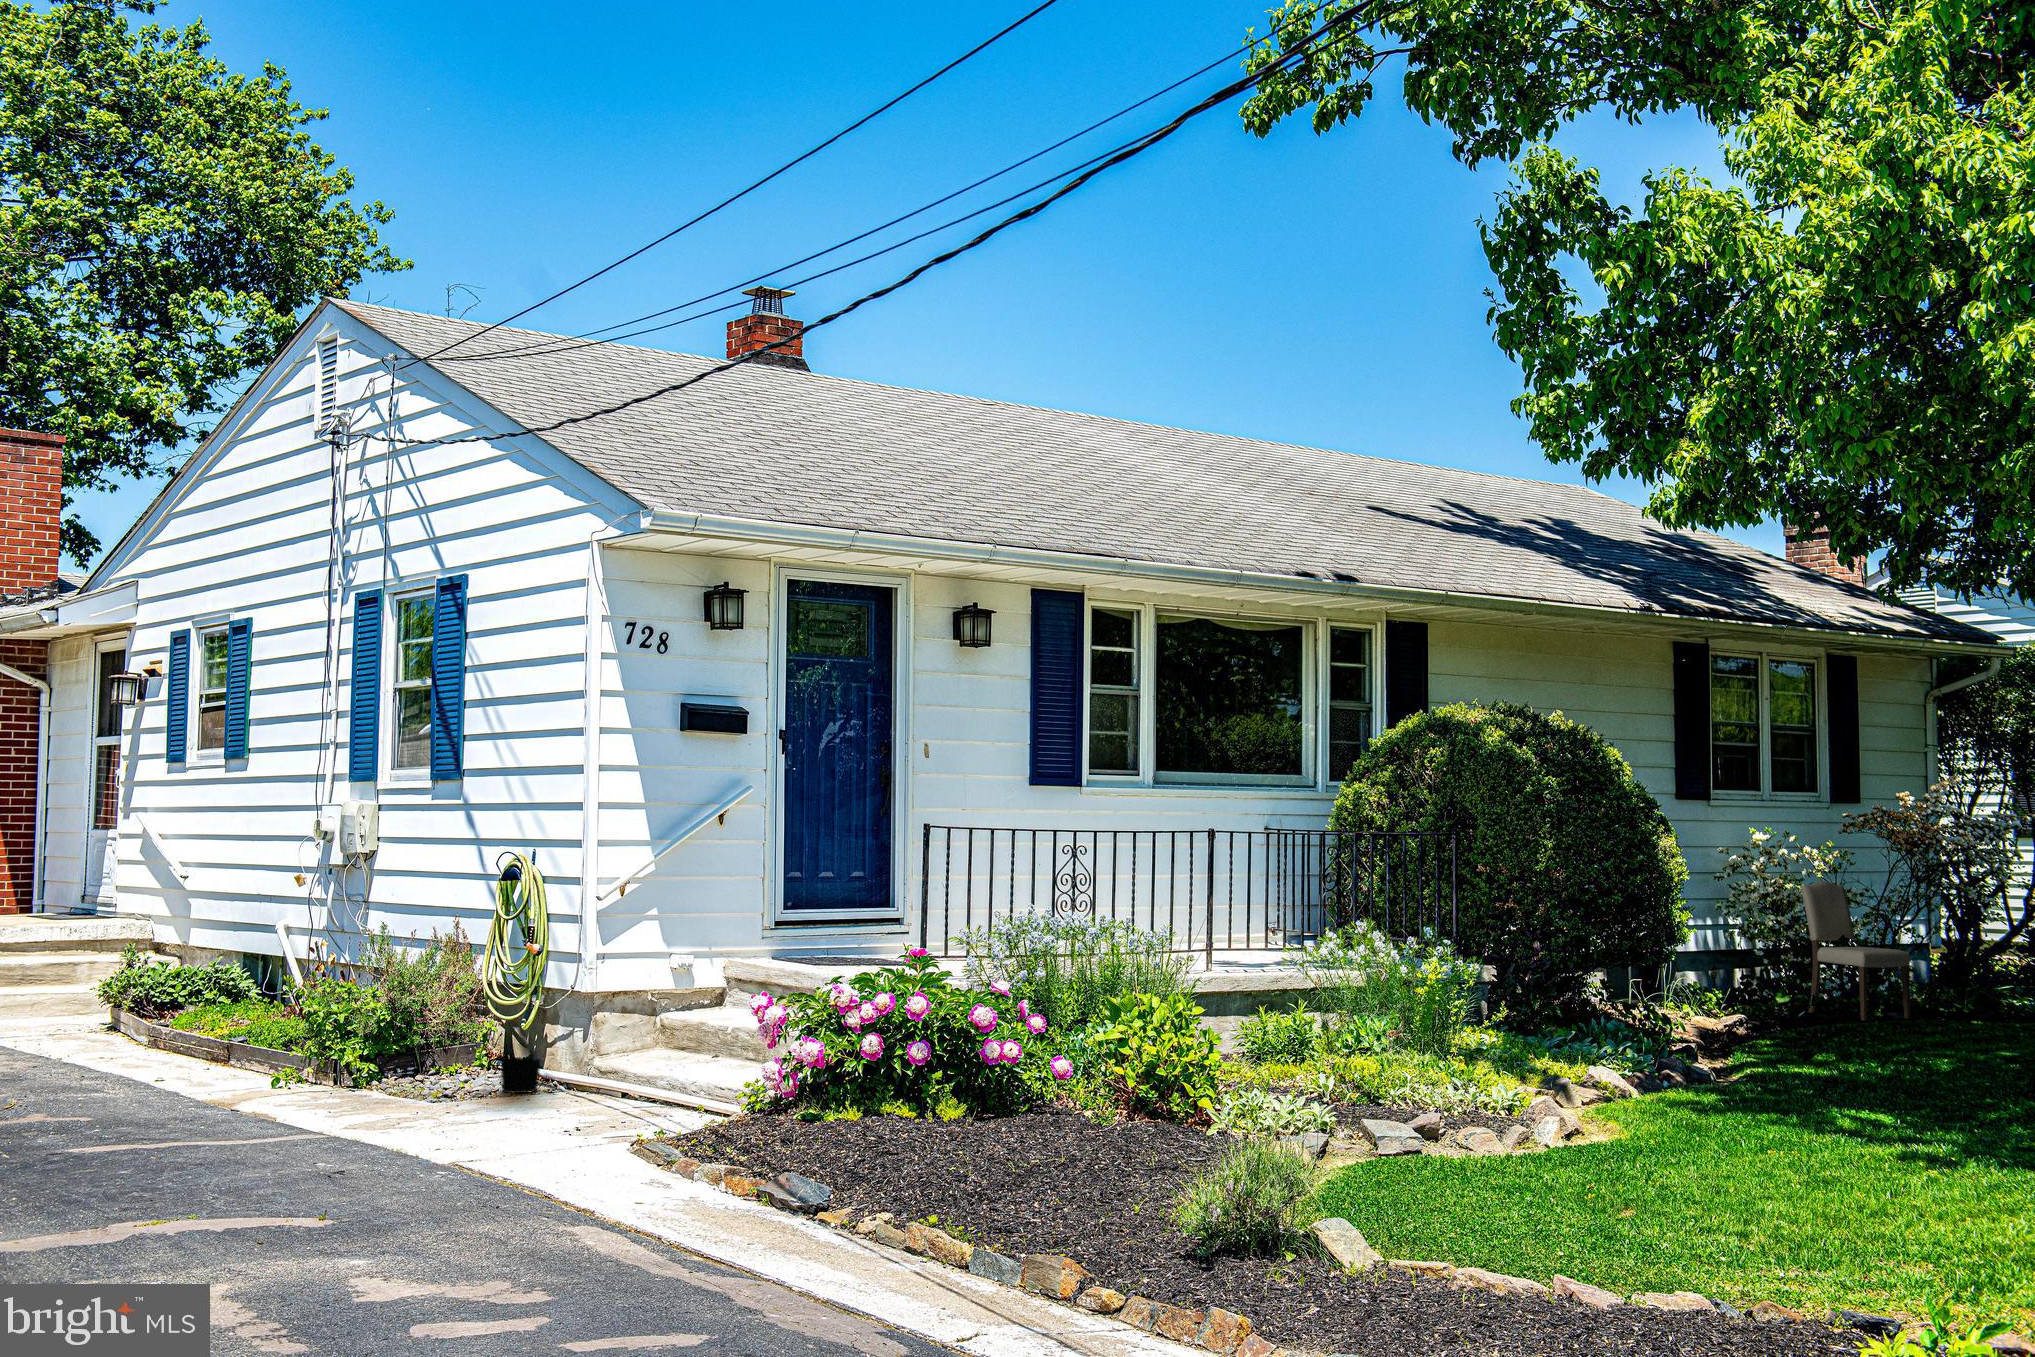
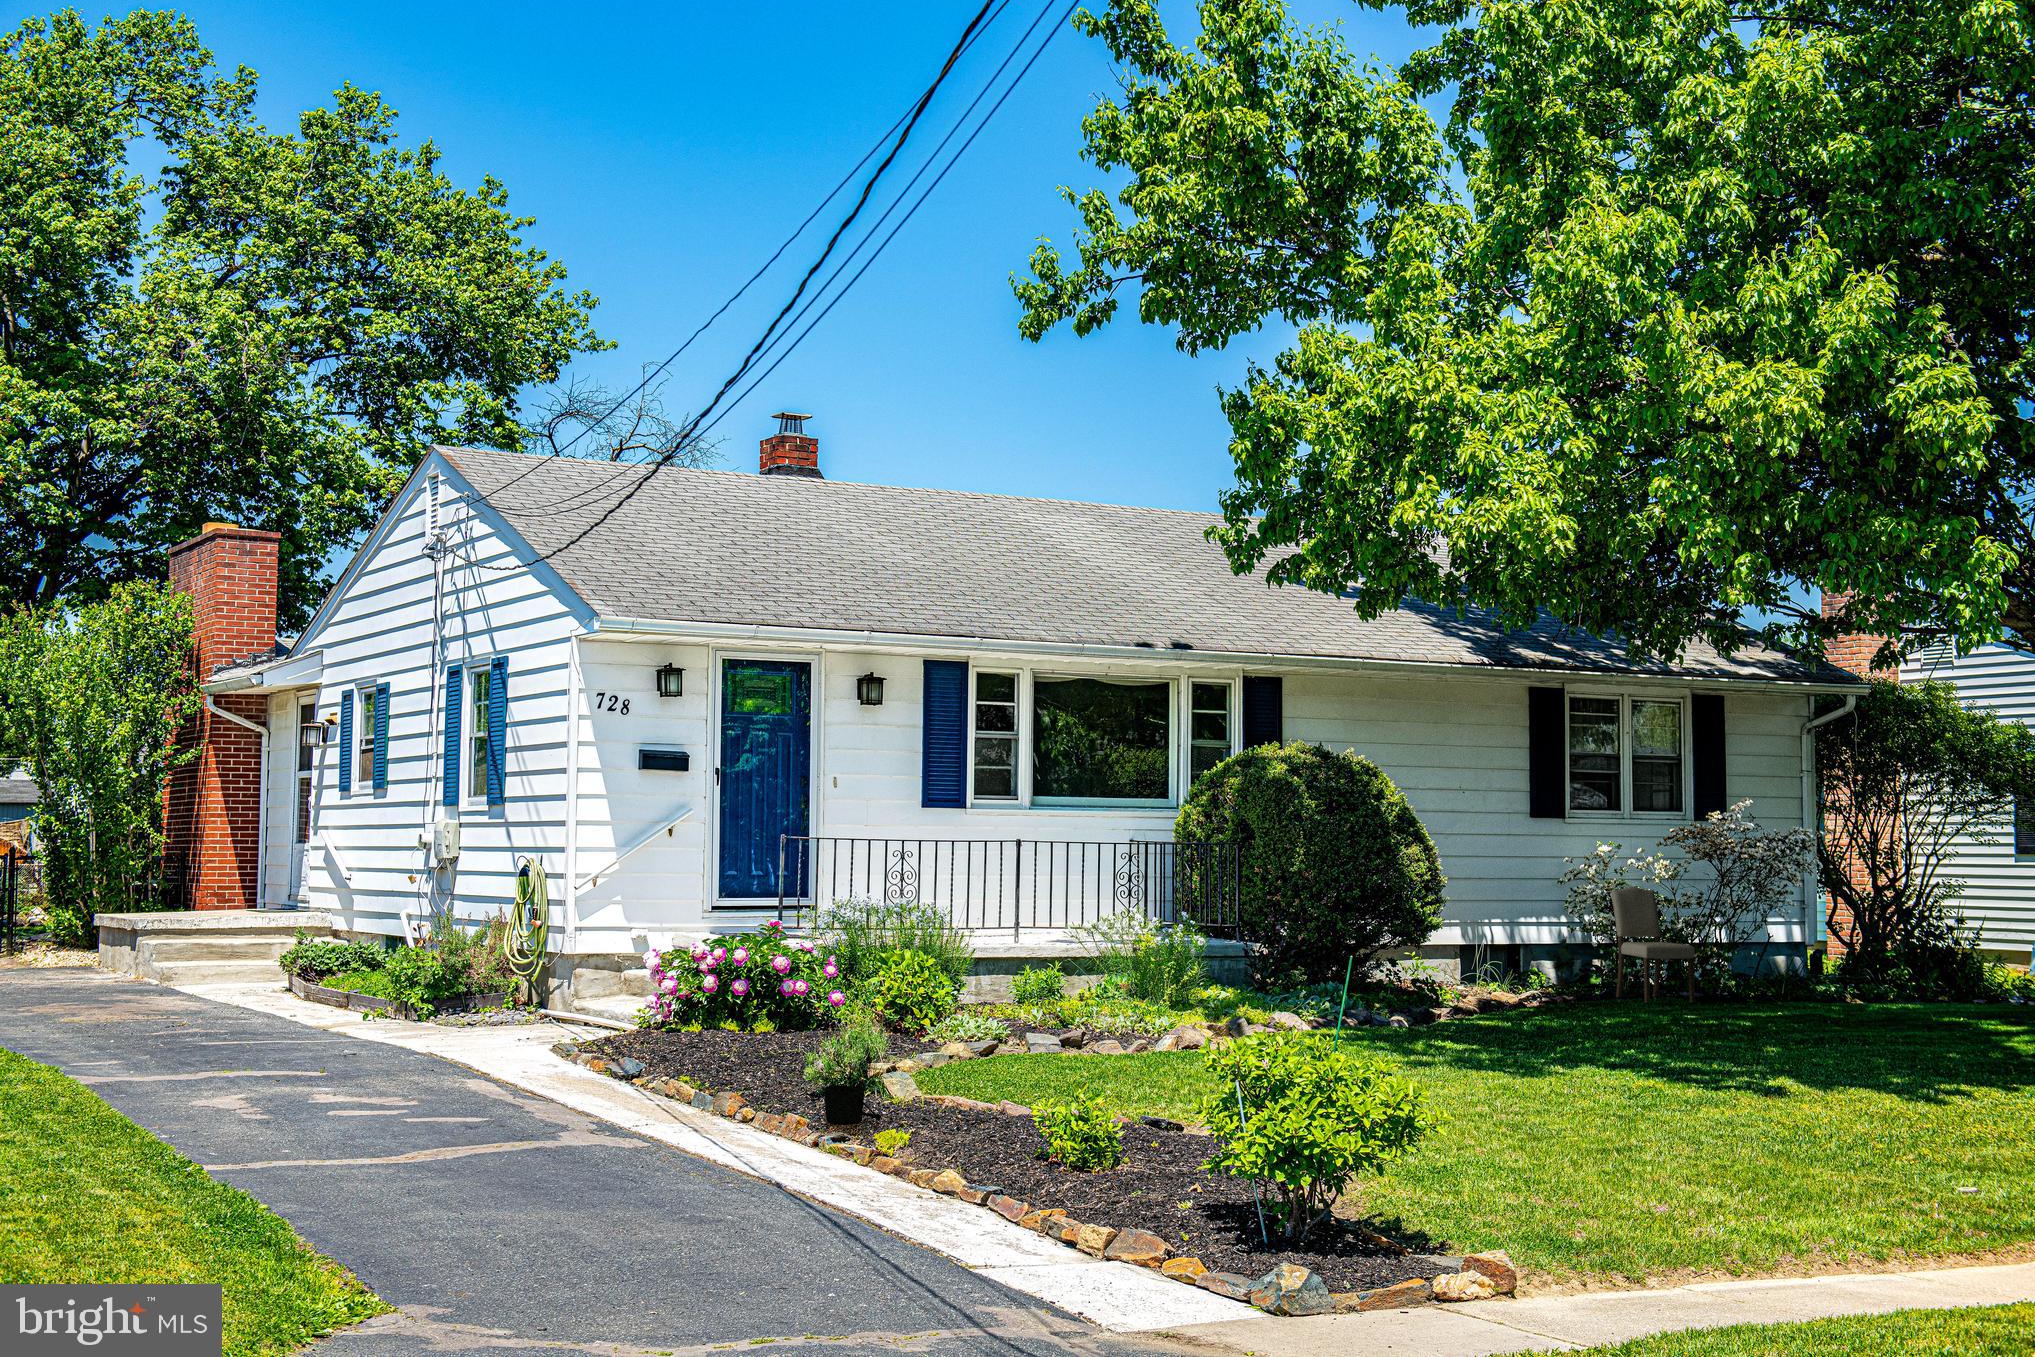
decorative plant: none [1703,938,1739,1001] -> present [1547,936,1573,988]
bucket: present [501,1057,557,1093] -> present [824,1085,881,1123]

